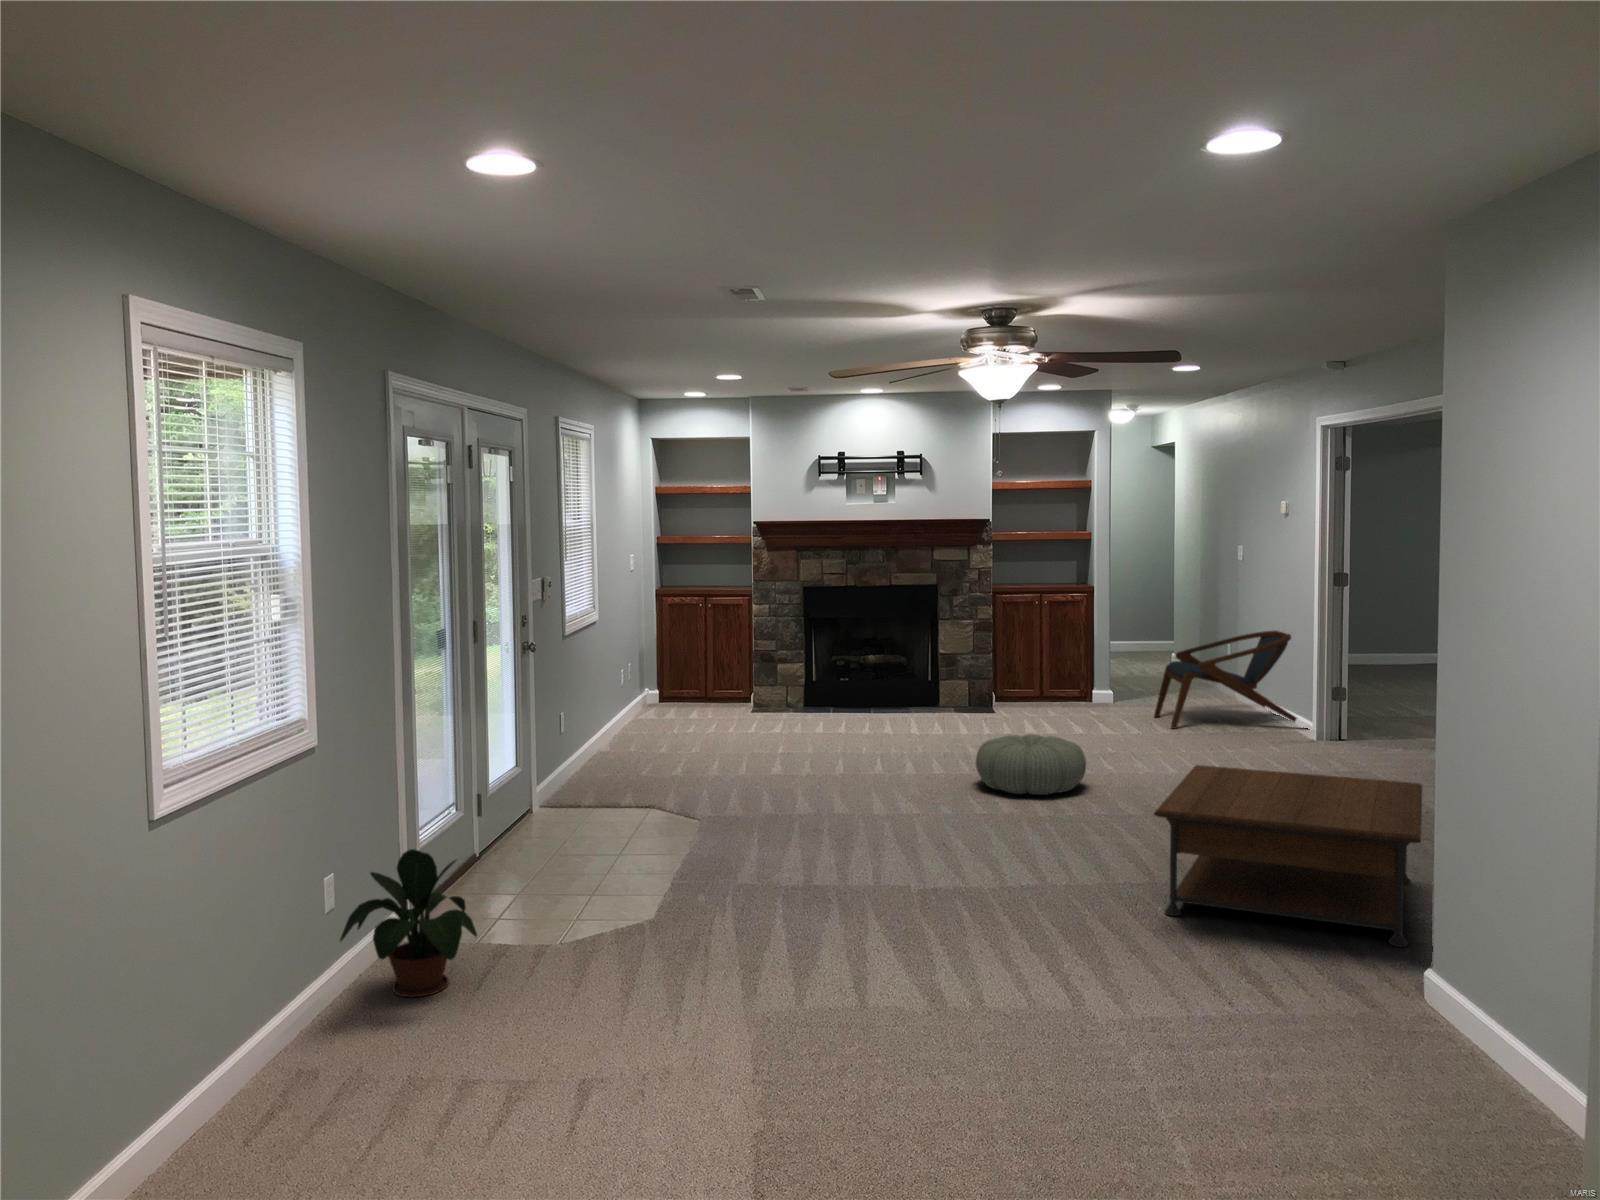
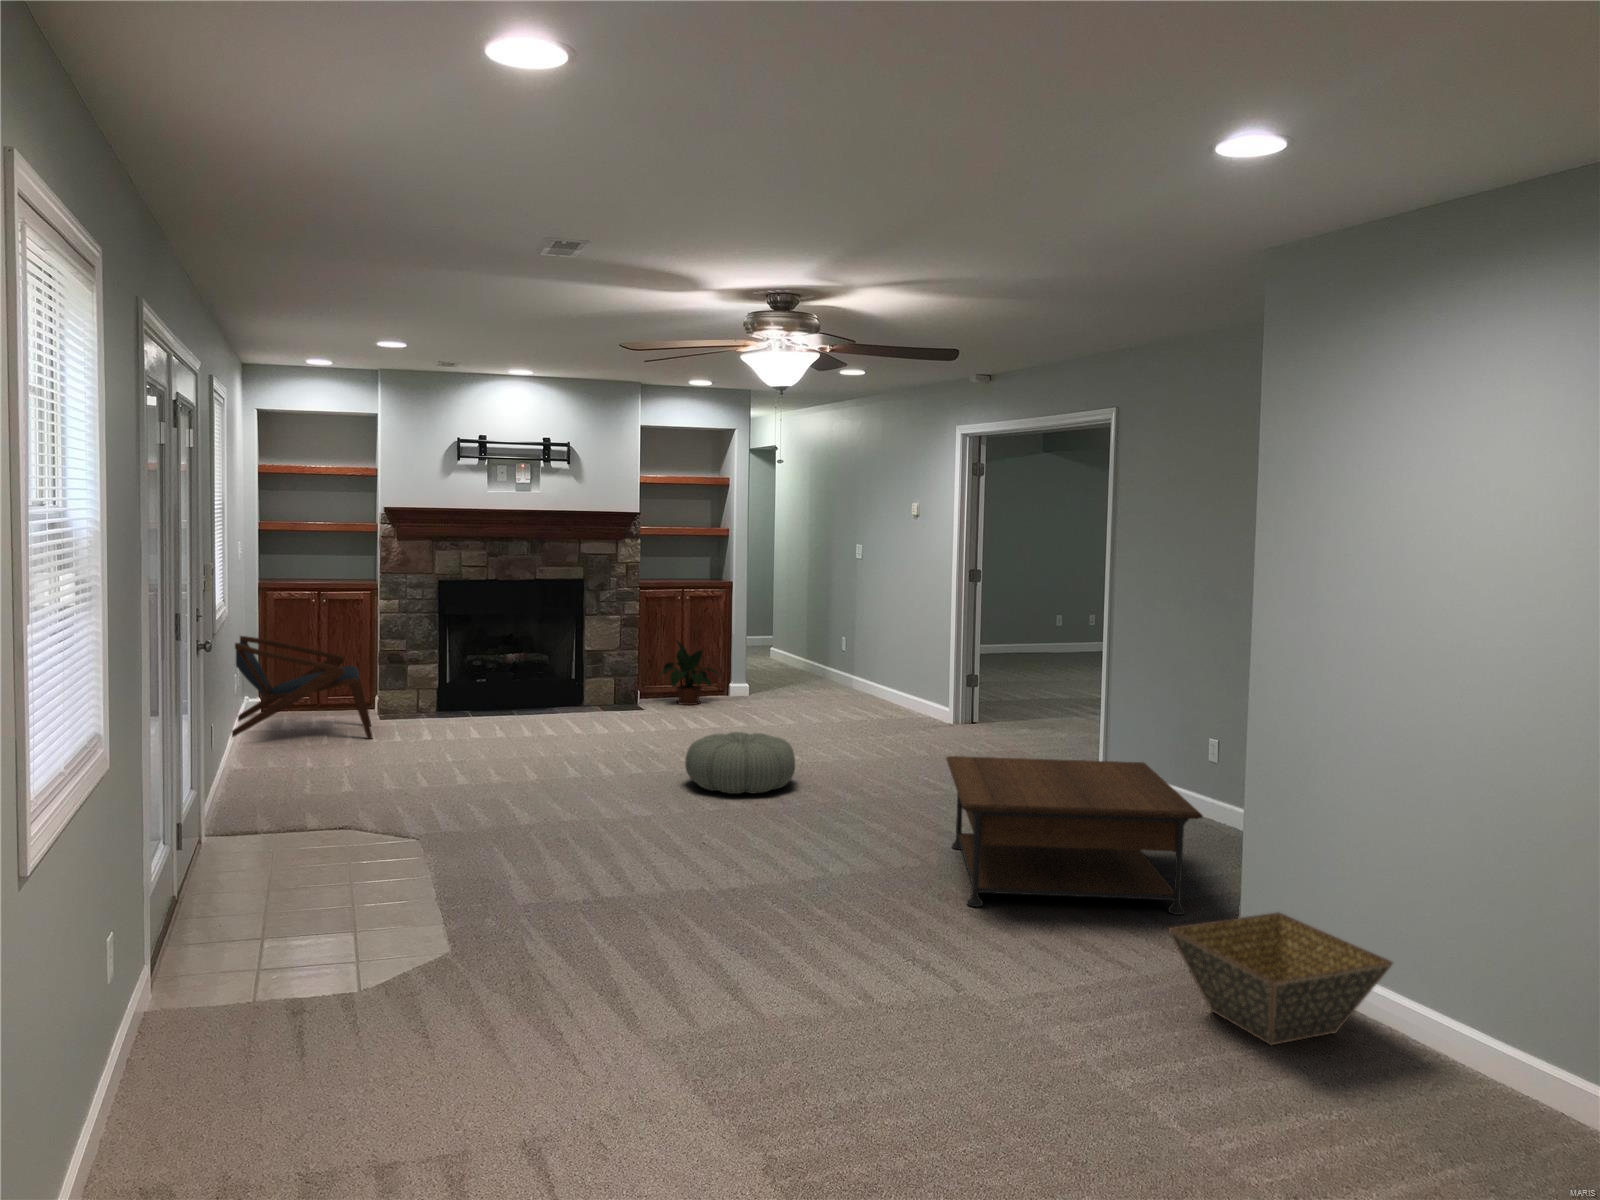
armchair: present [1154,631,1297,729] -> present [232,636,373,739]
potted plant: present [340,849,477,997] -> present [661,640,719,705]
basket: none [1295,945,1531,1079] -> present [1168,913,1393,1045]

